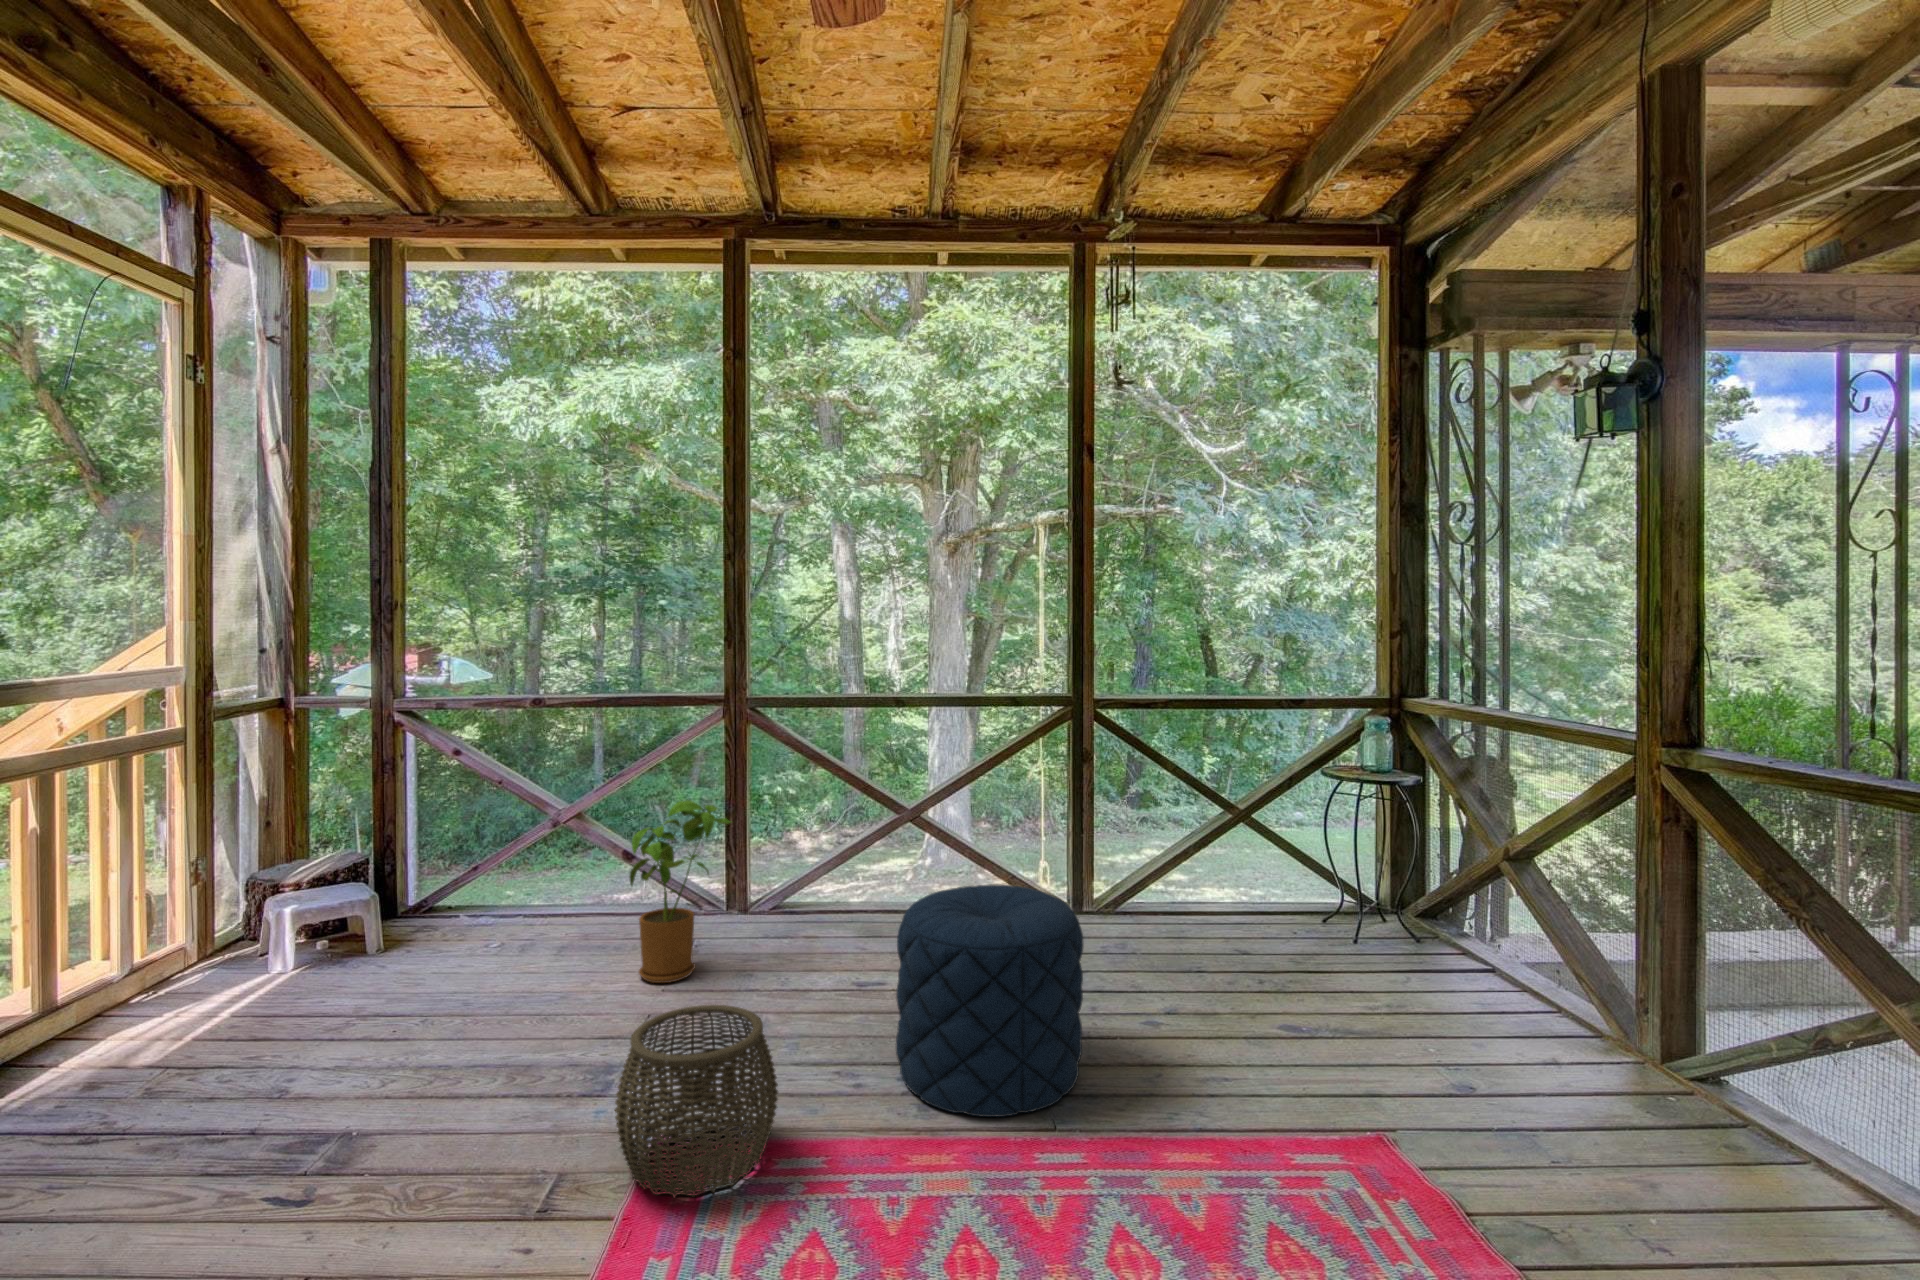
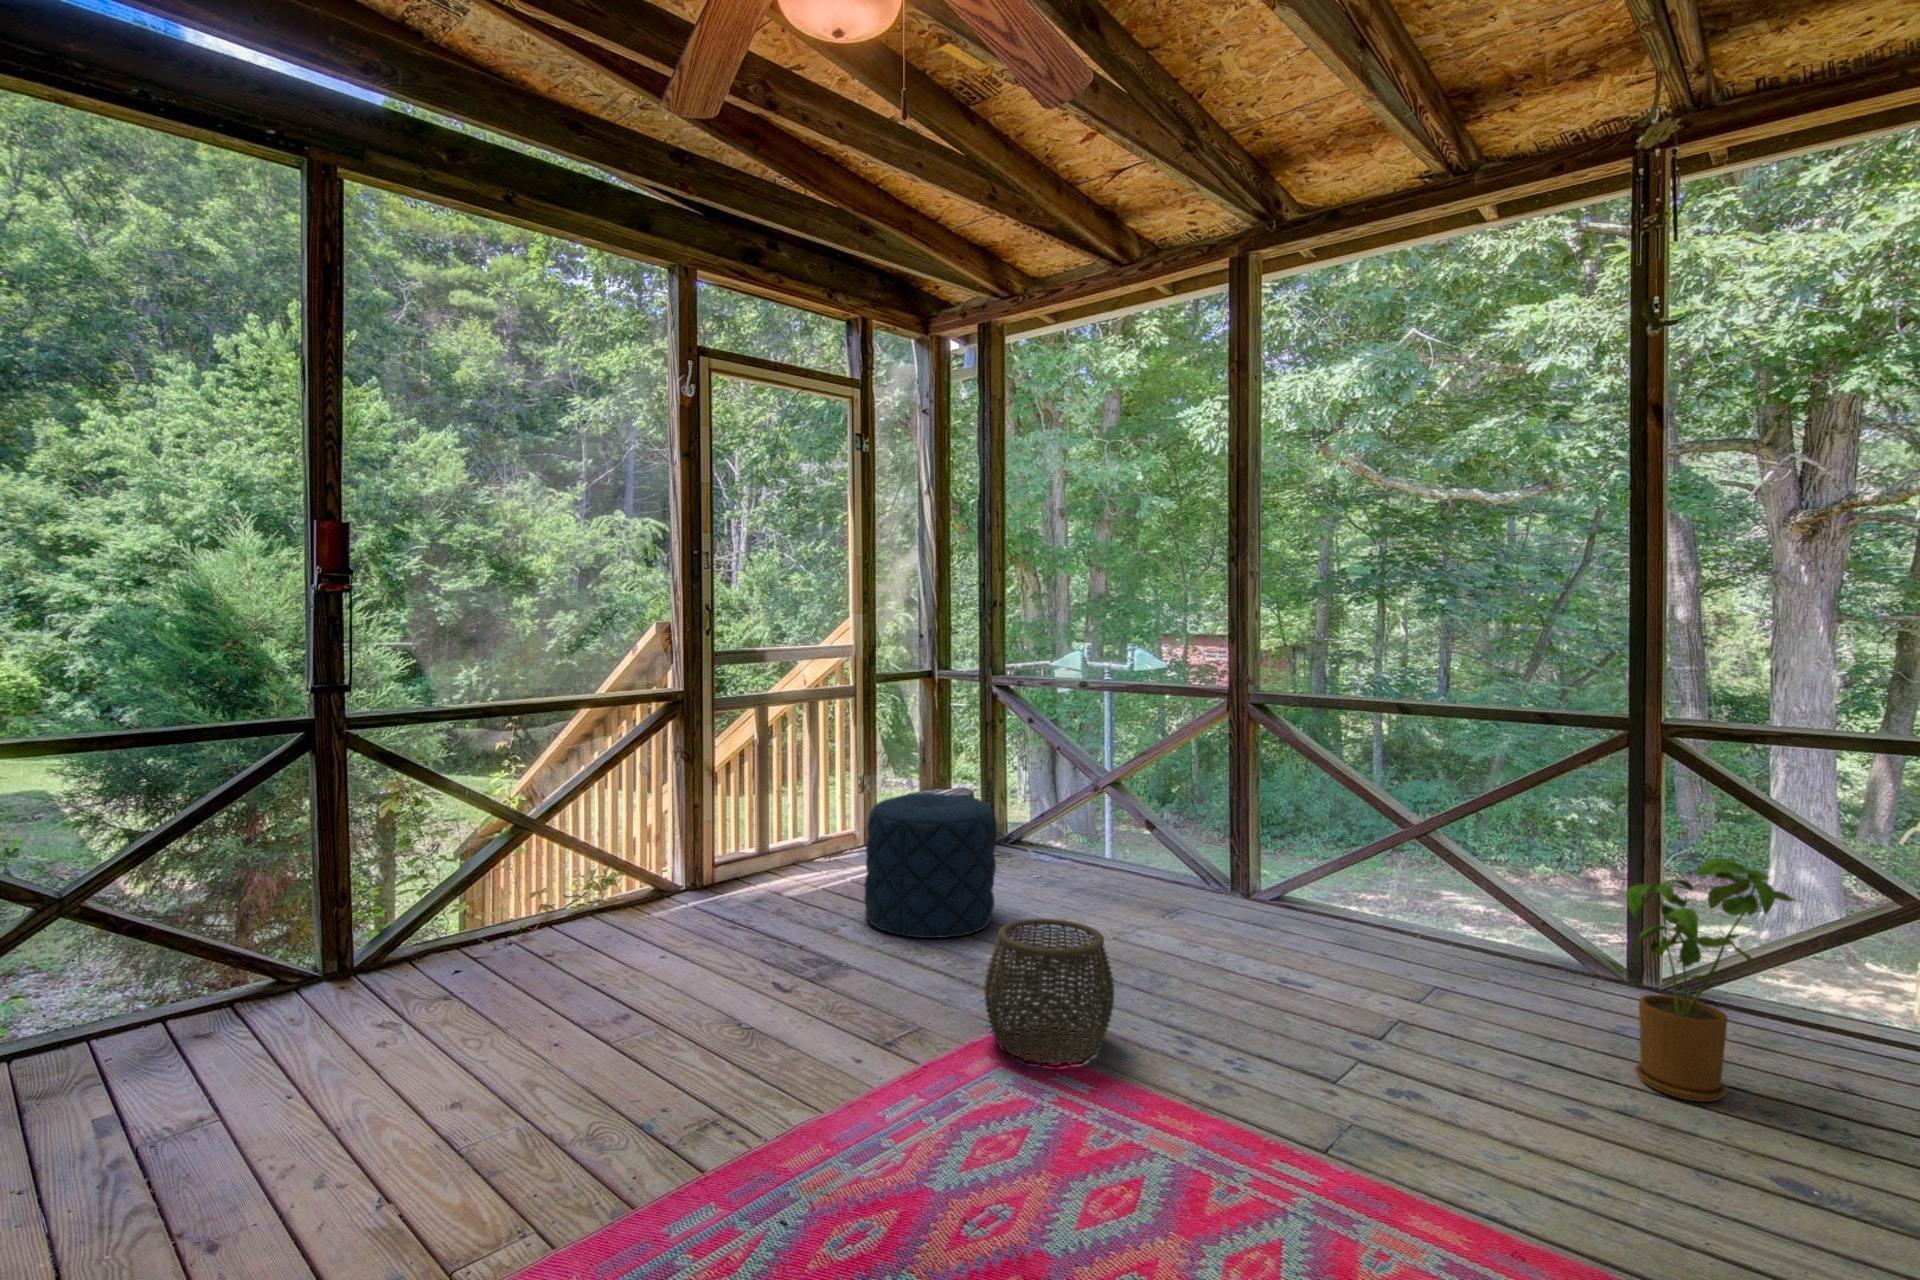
house plant: present [629,800,731,983] -> present [1626,857,1796,1102]
pouf: present [896,885,1083,1117] -> present [864,793,997,938]

